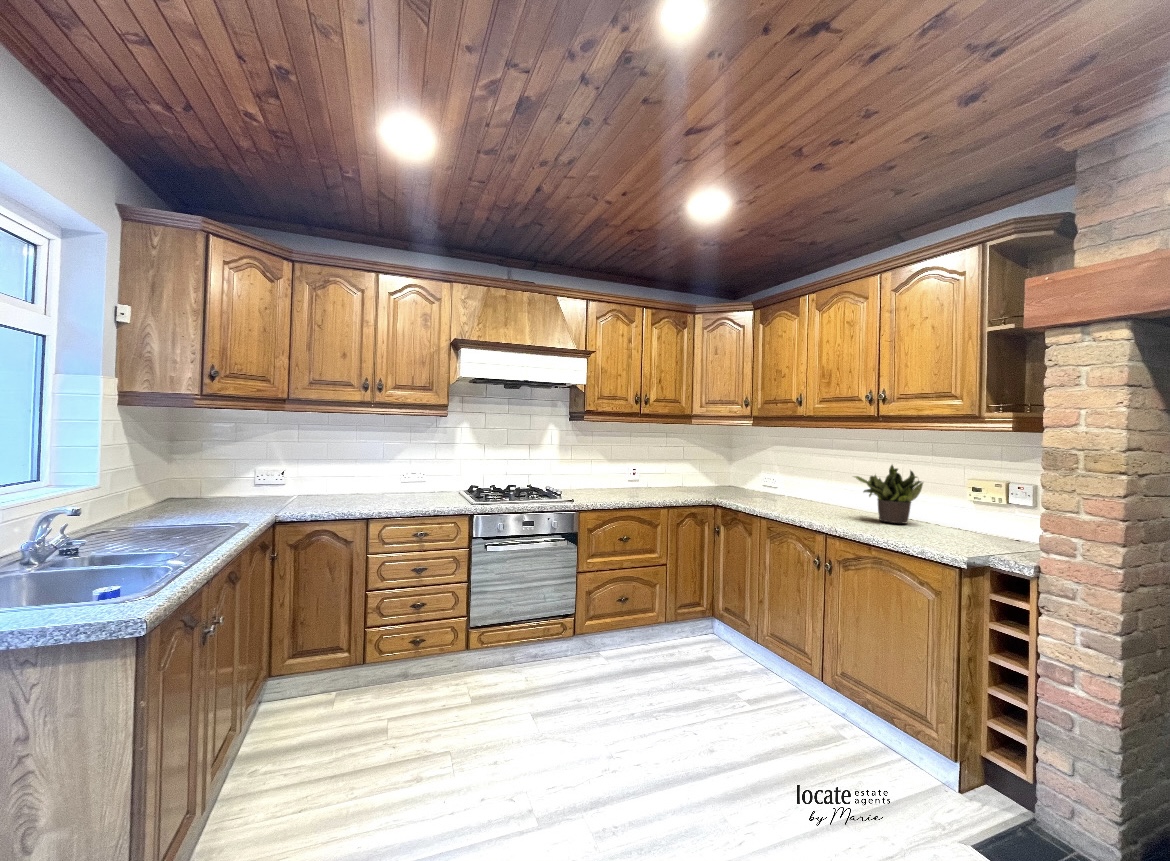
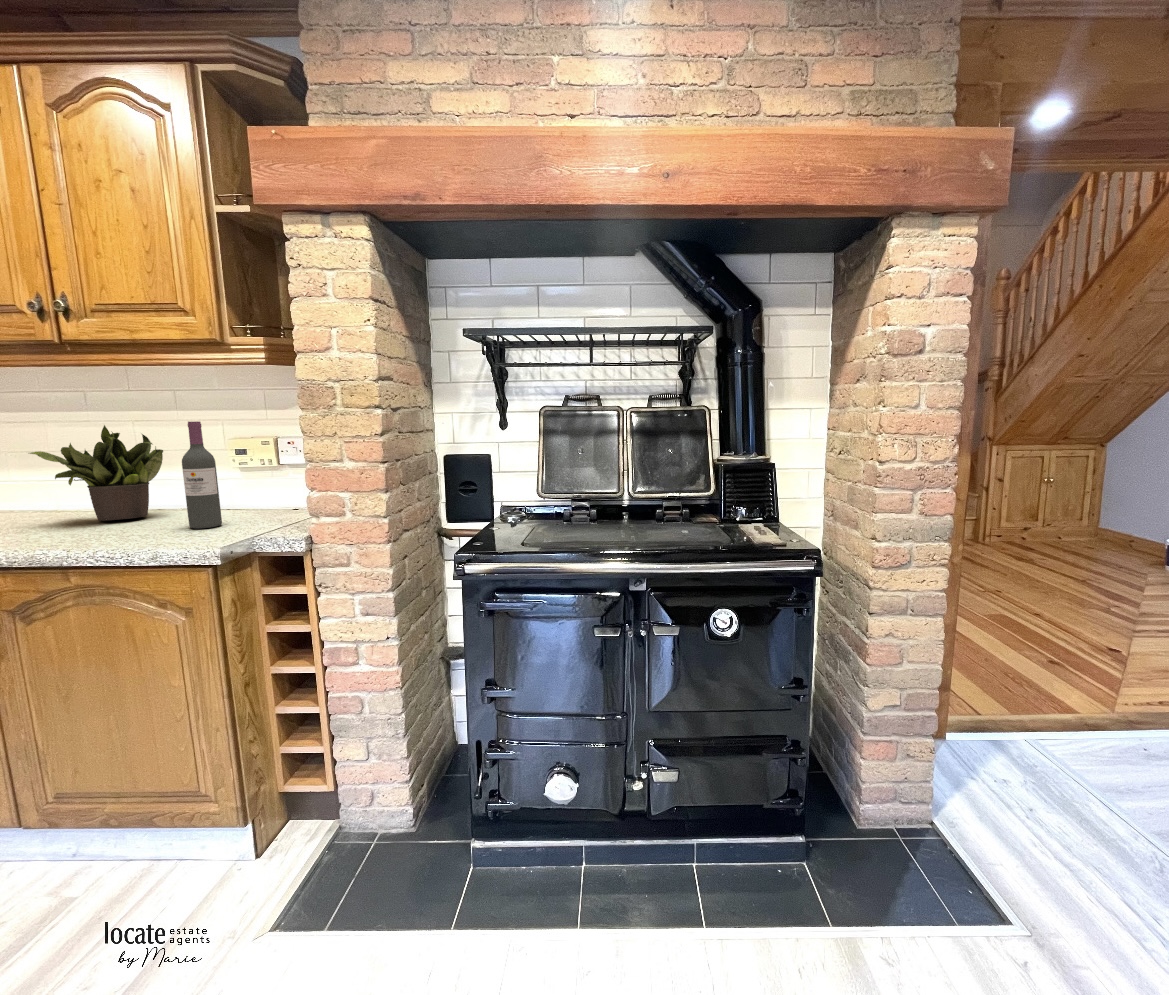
wine bottle: none [939,468,963,541] -> present [182,421,222,529]

